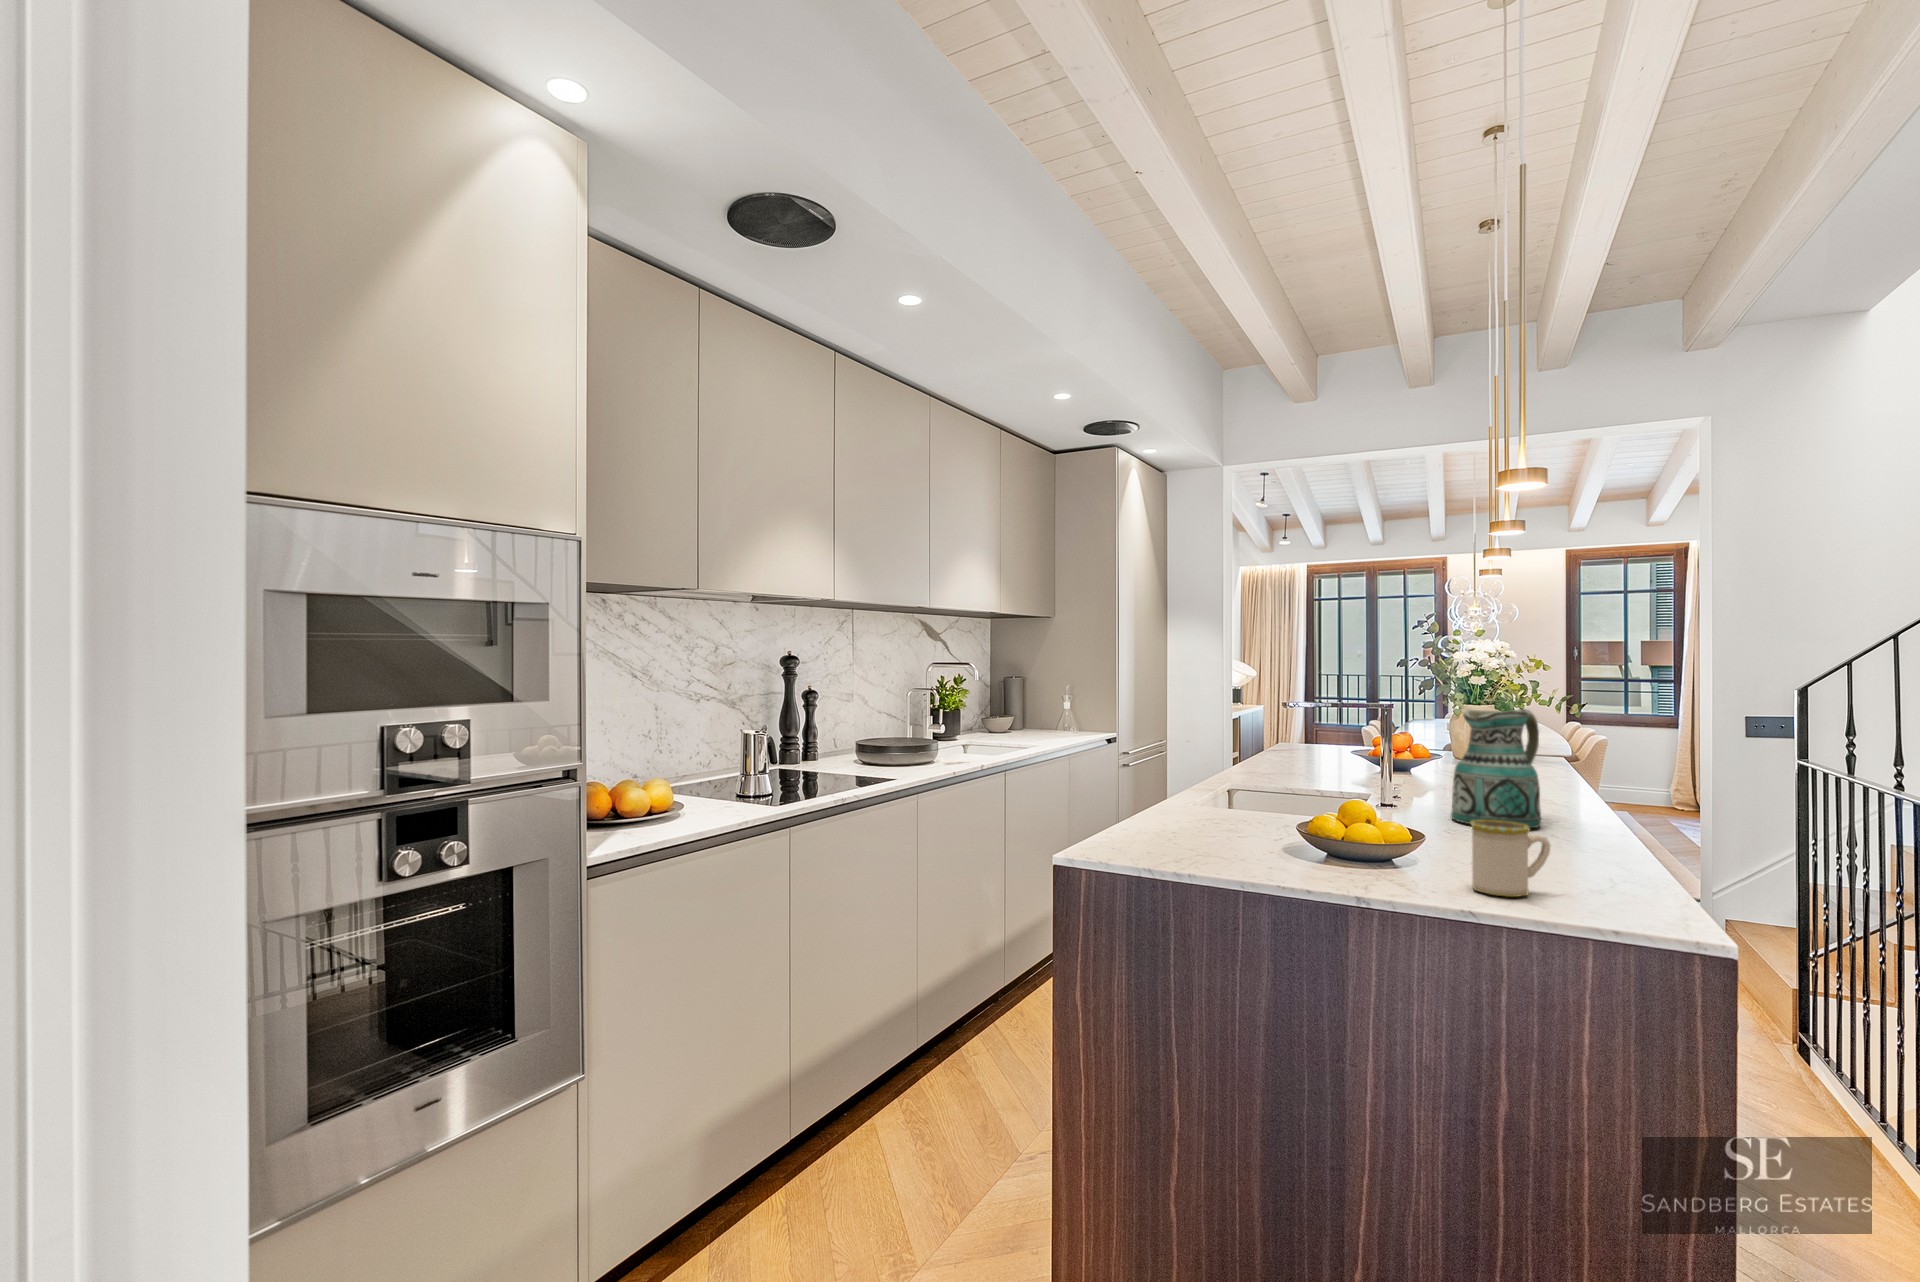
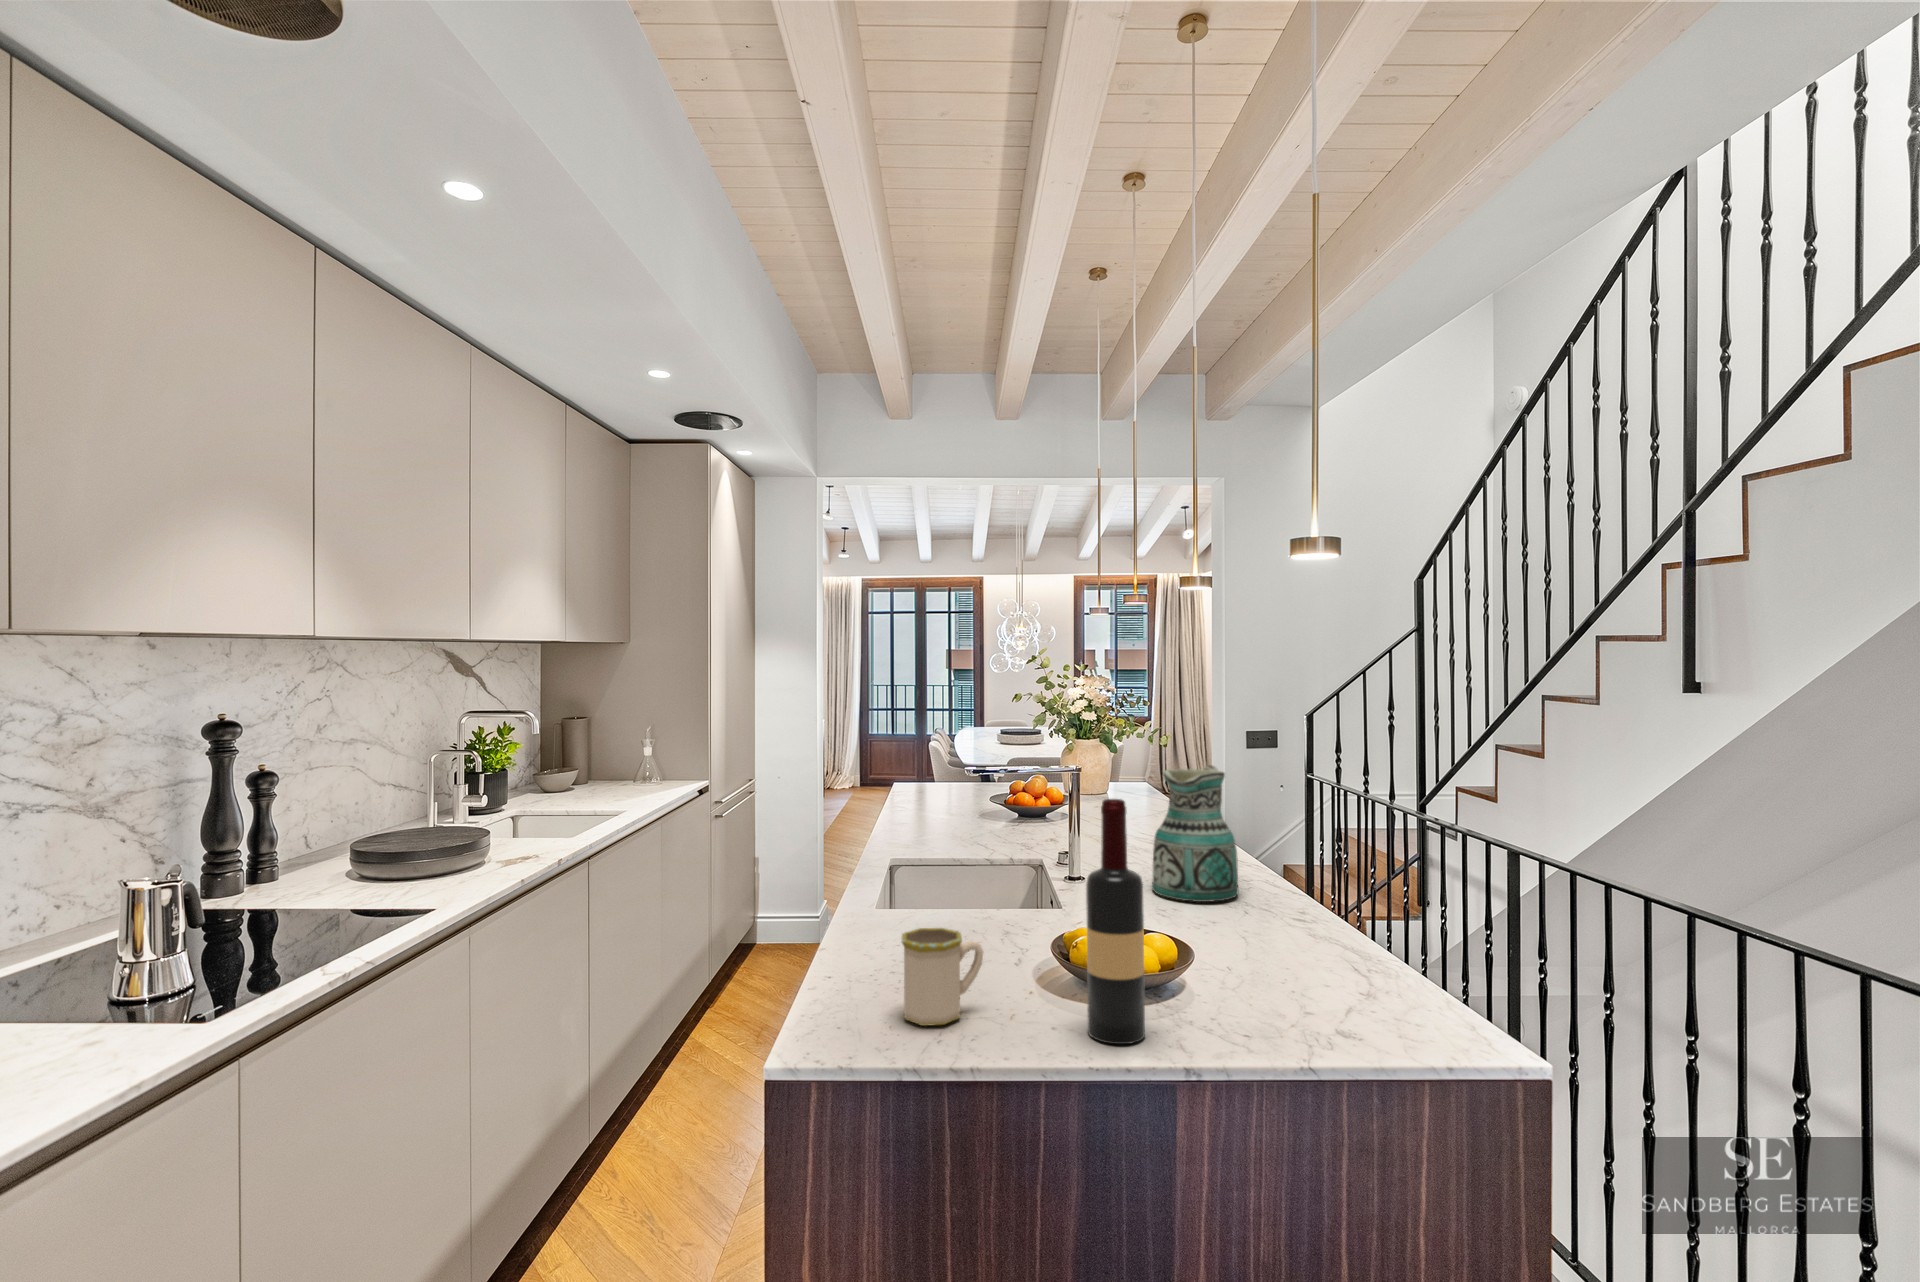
wine bottle: none [1294,698,1341,880] -> present [1086,799,1145,1044]
mug: present [1470,820,1550,897] -> present [902,928,983,1026]

